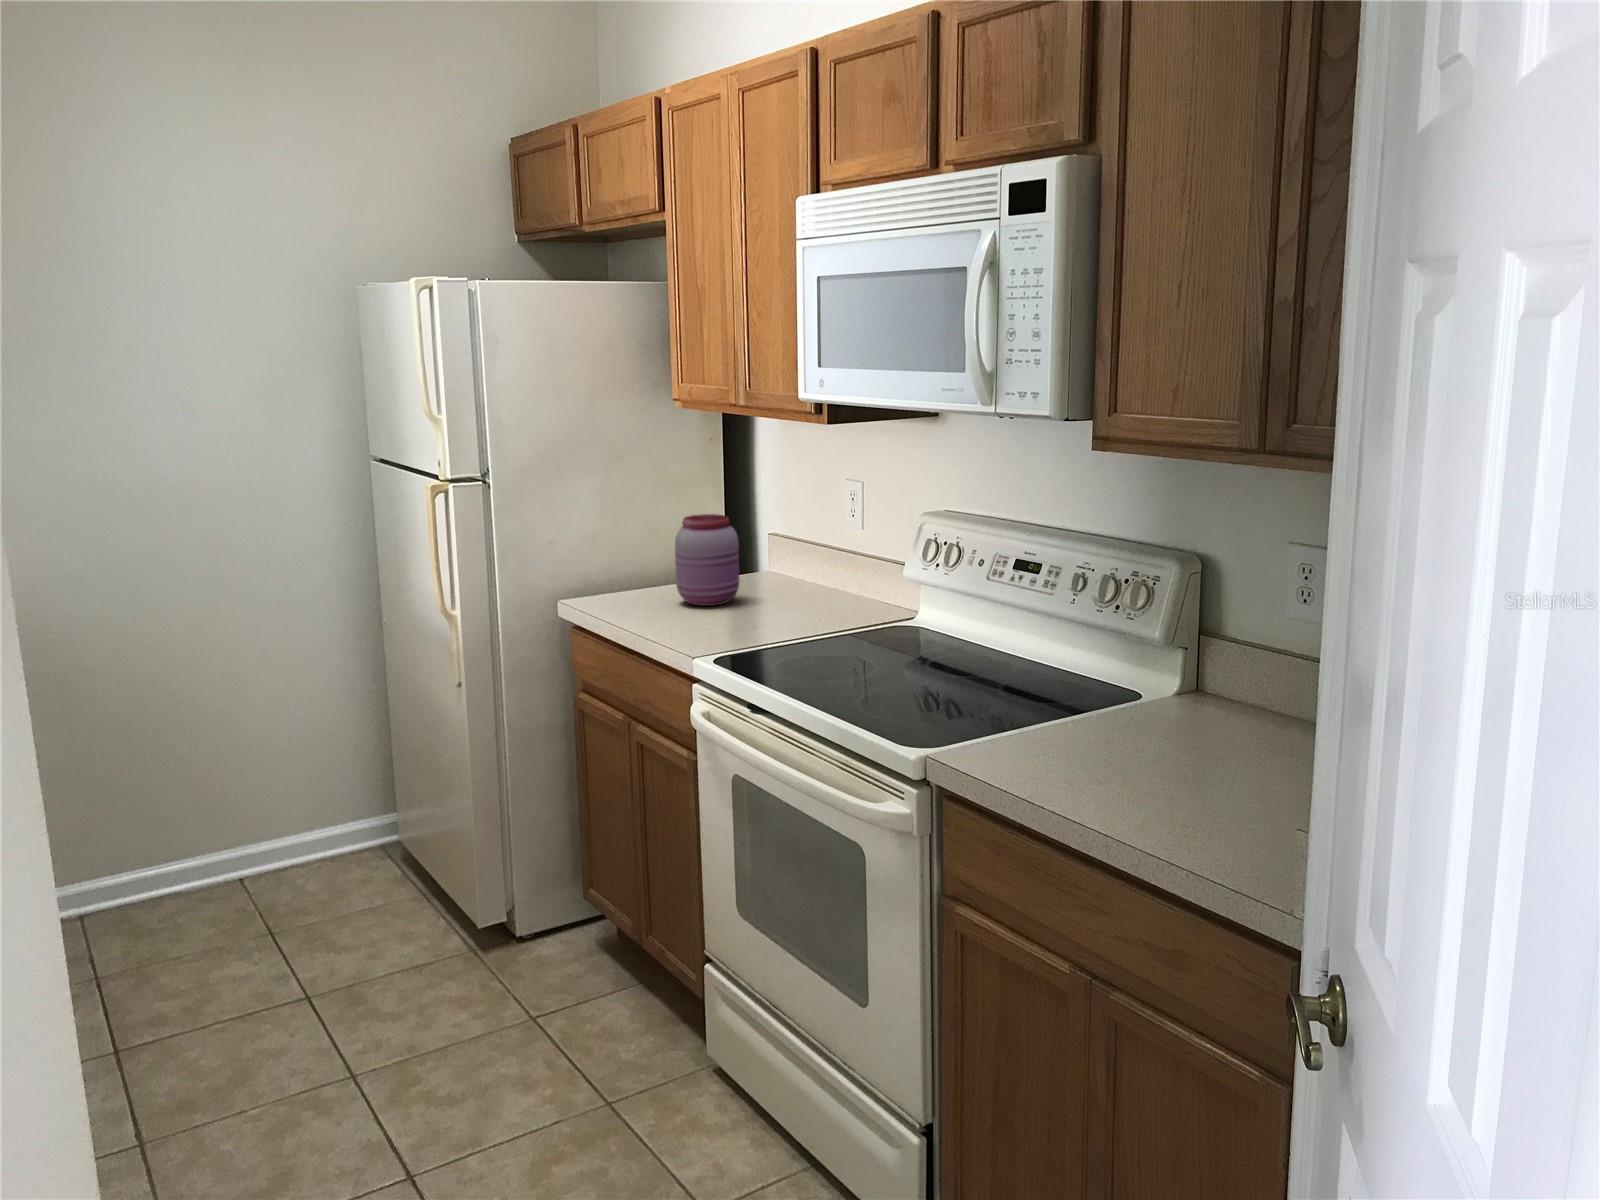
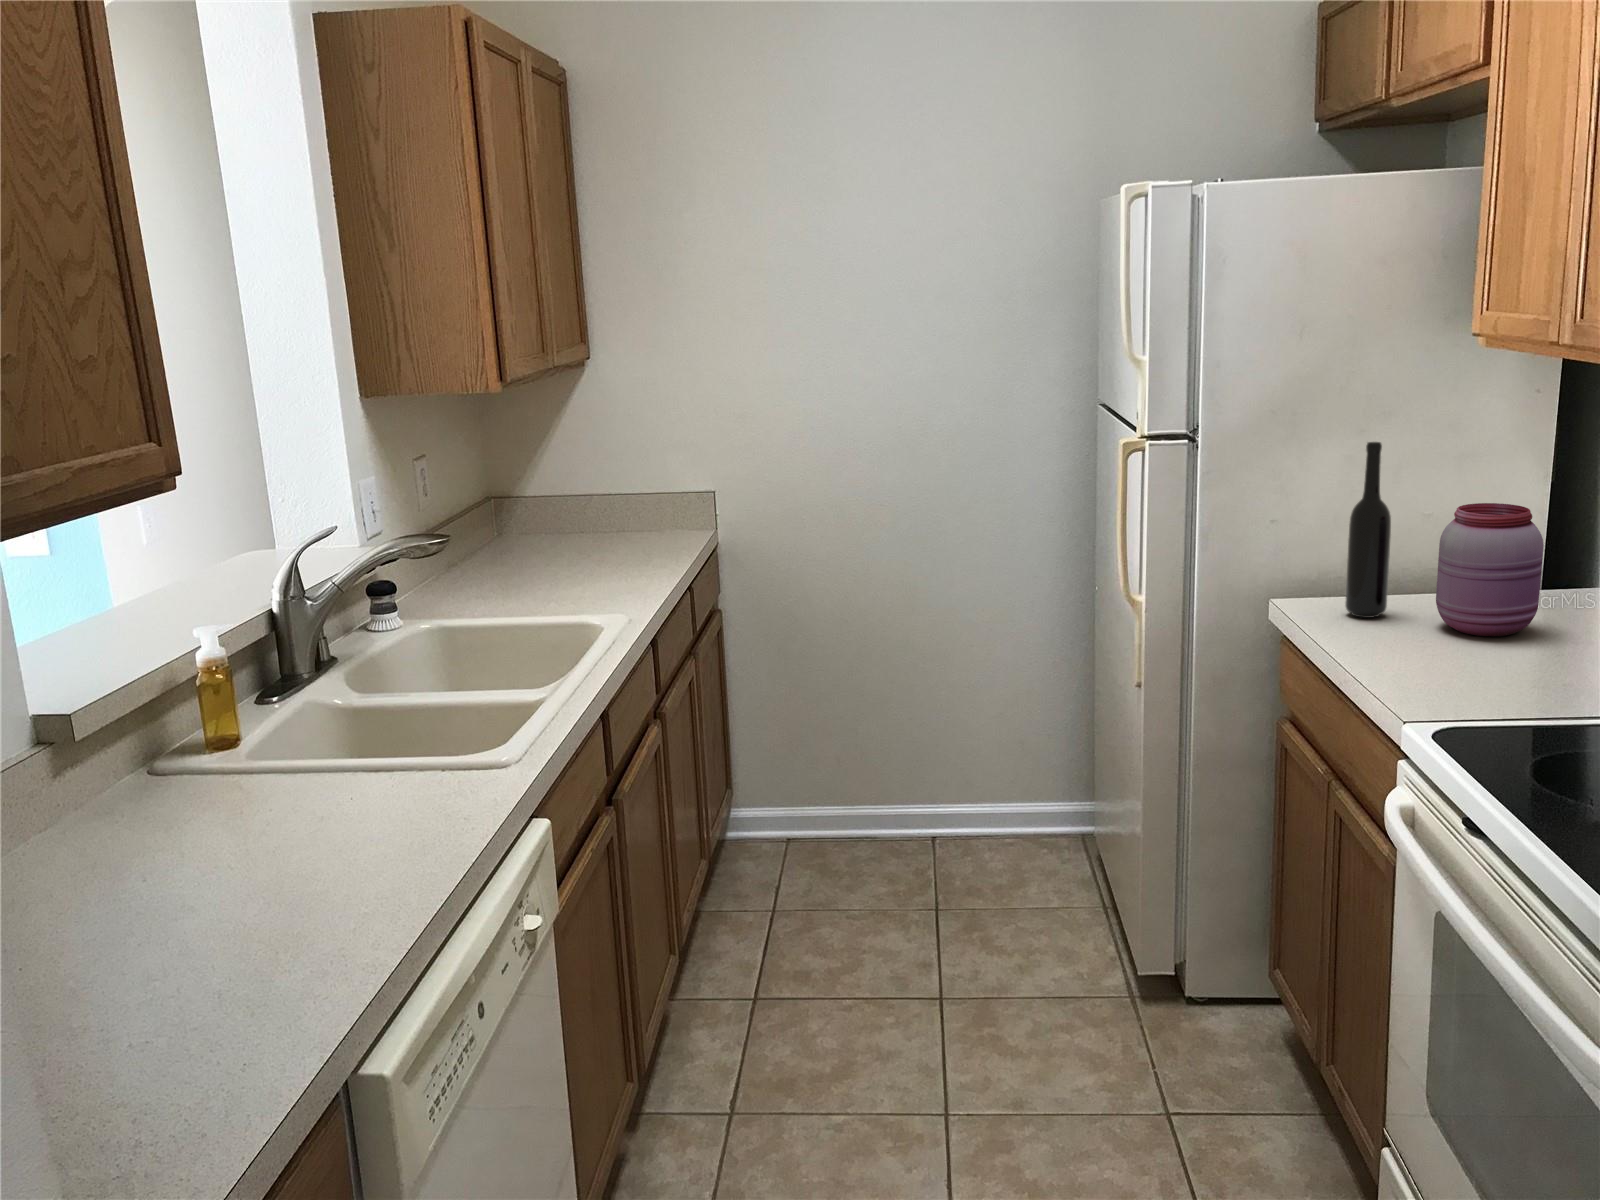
bottle: none [612,475,643,604] -> present [1345,442,1391,618]

